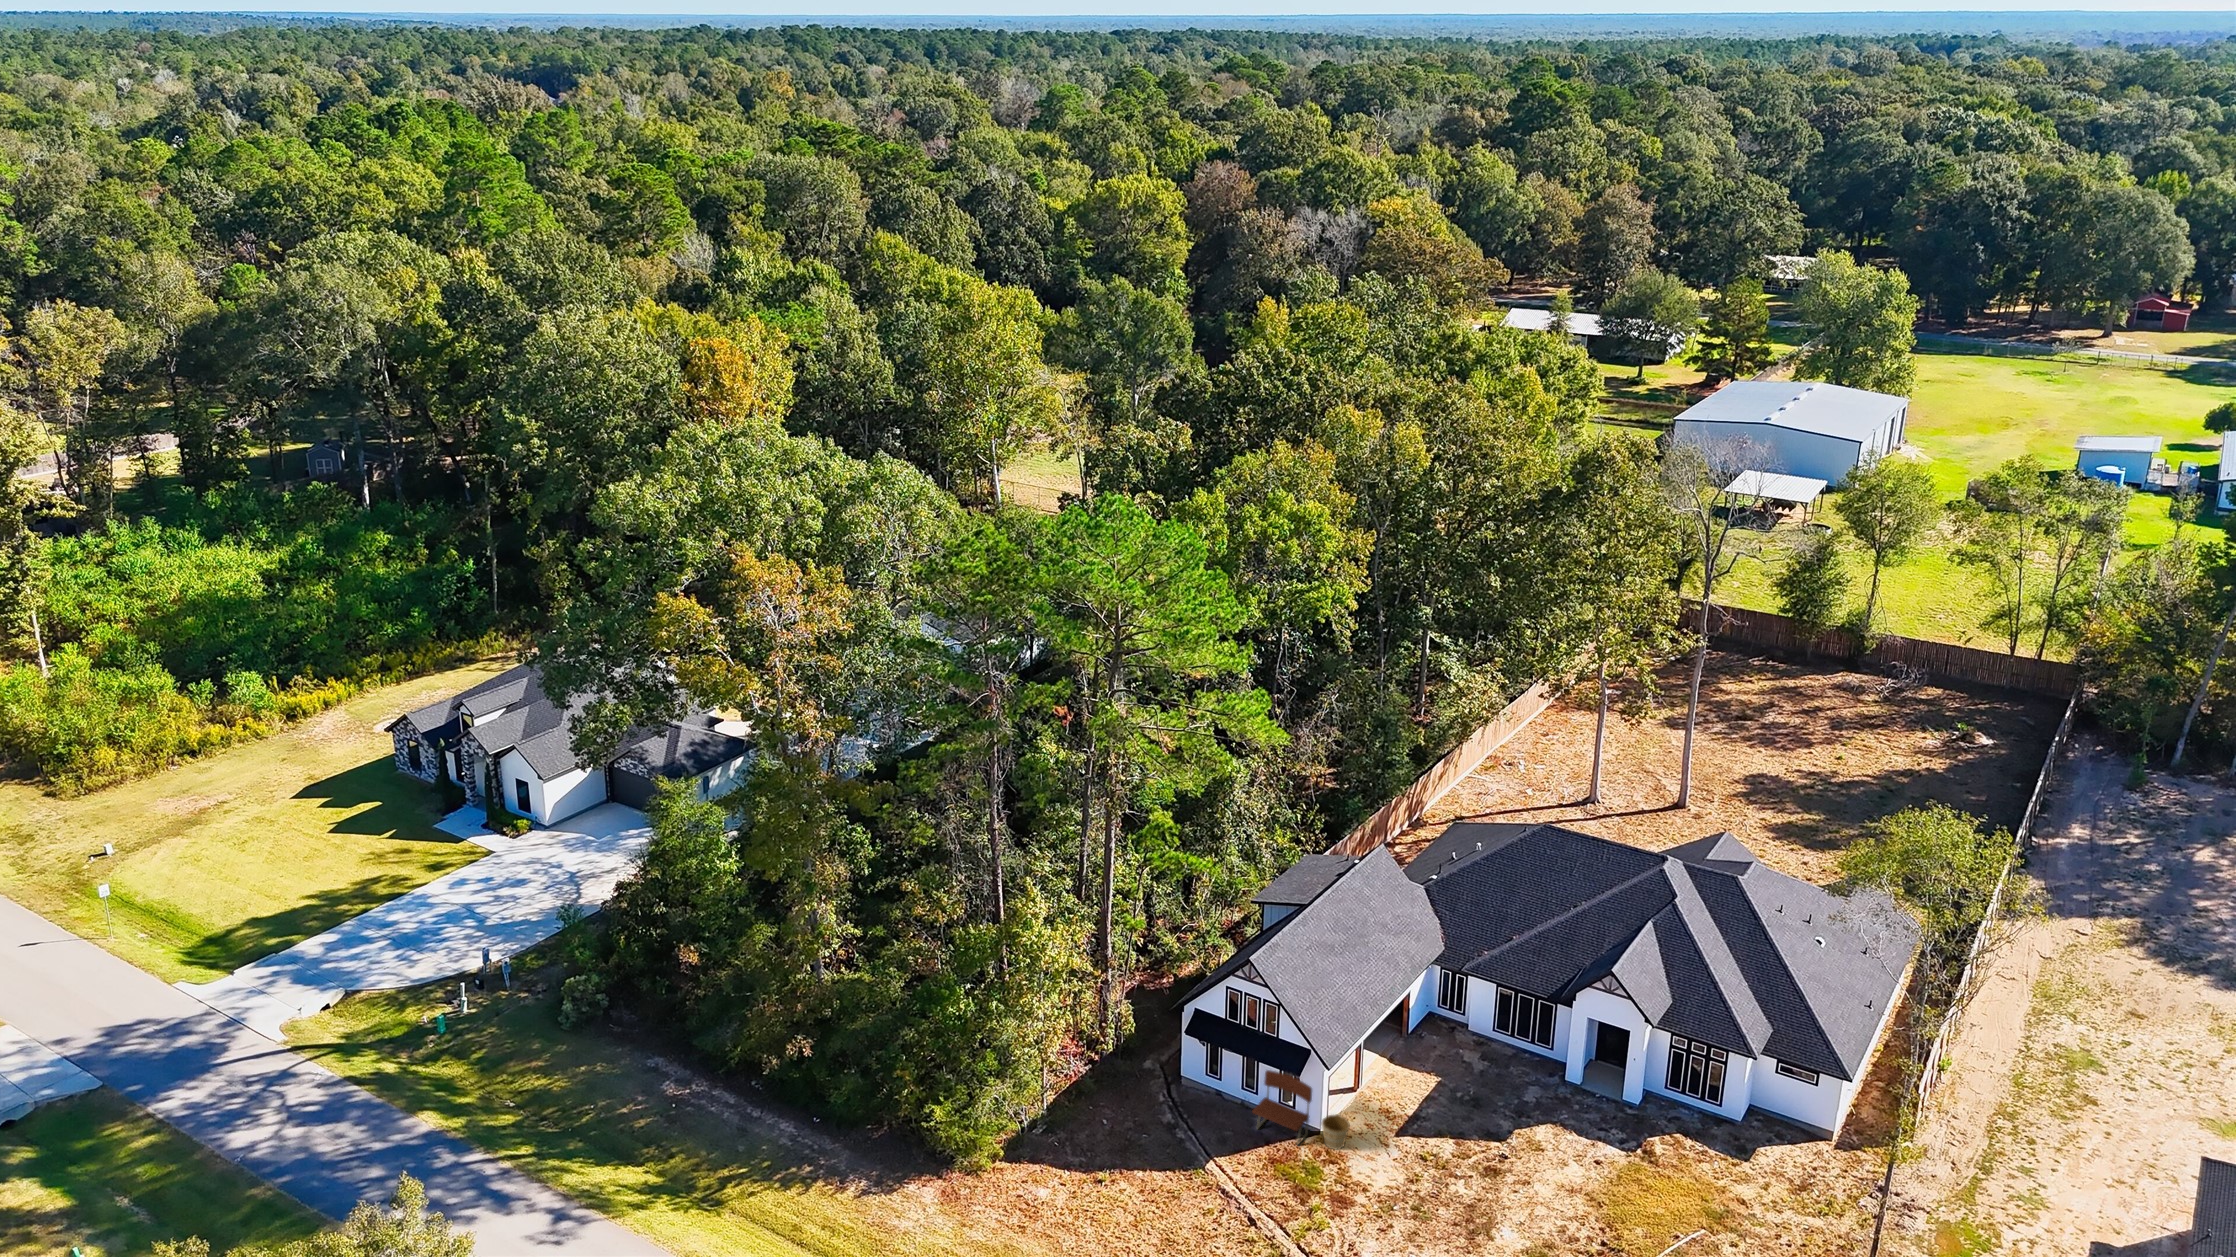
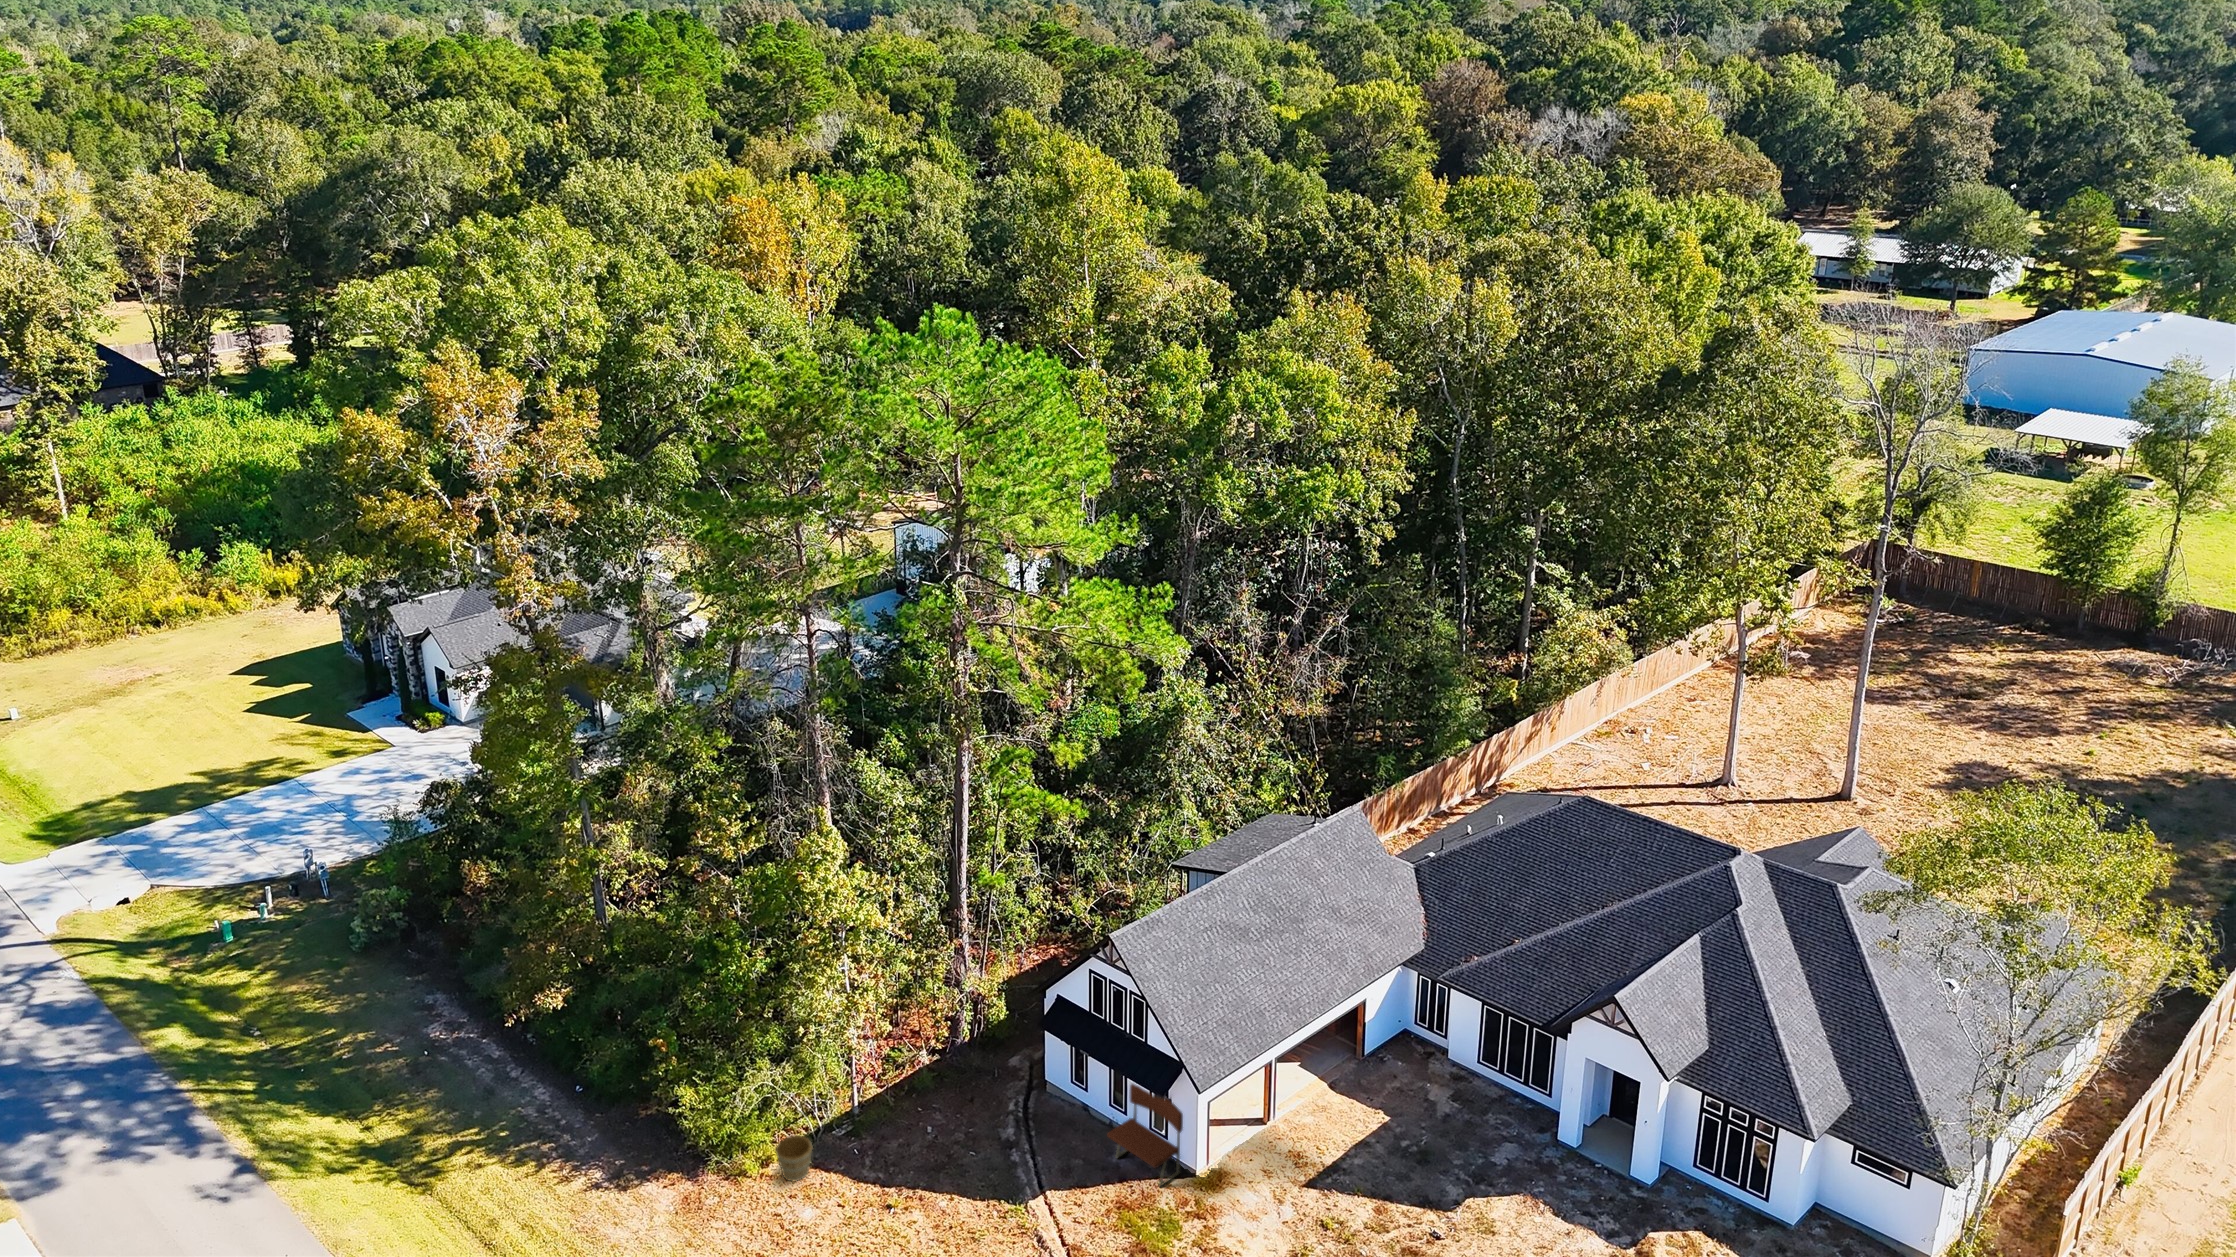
wooden bucket: present [1322,1115,1350,1149] -> present [775,1135,813,1181]

